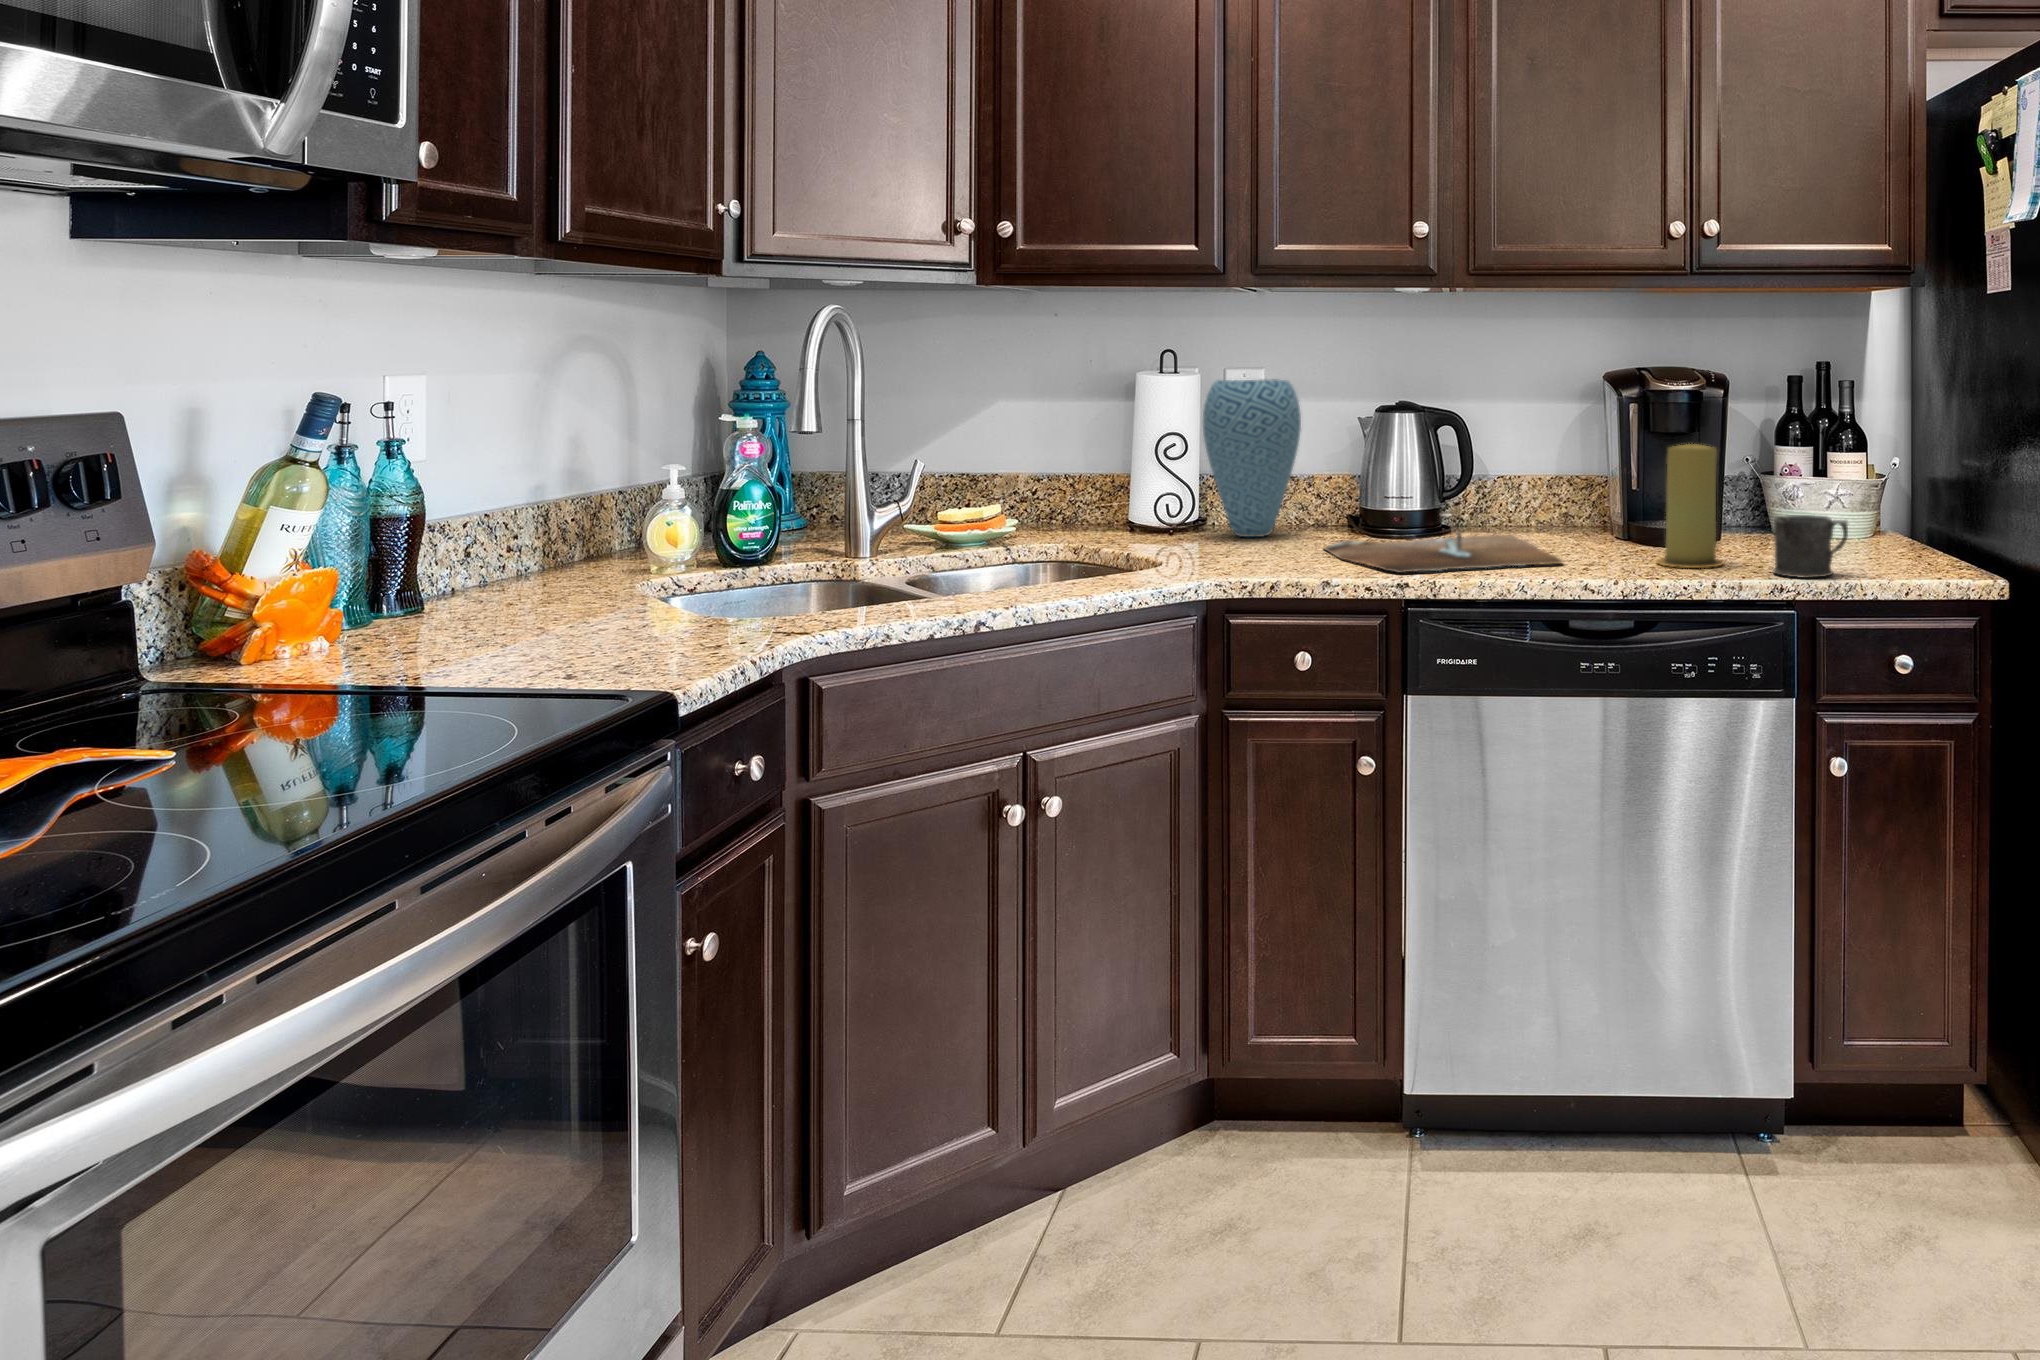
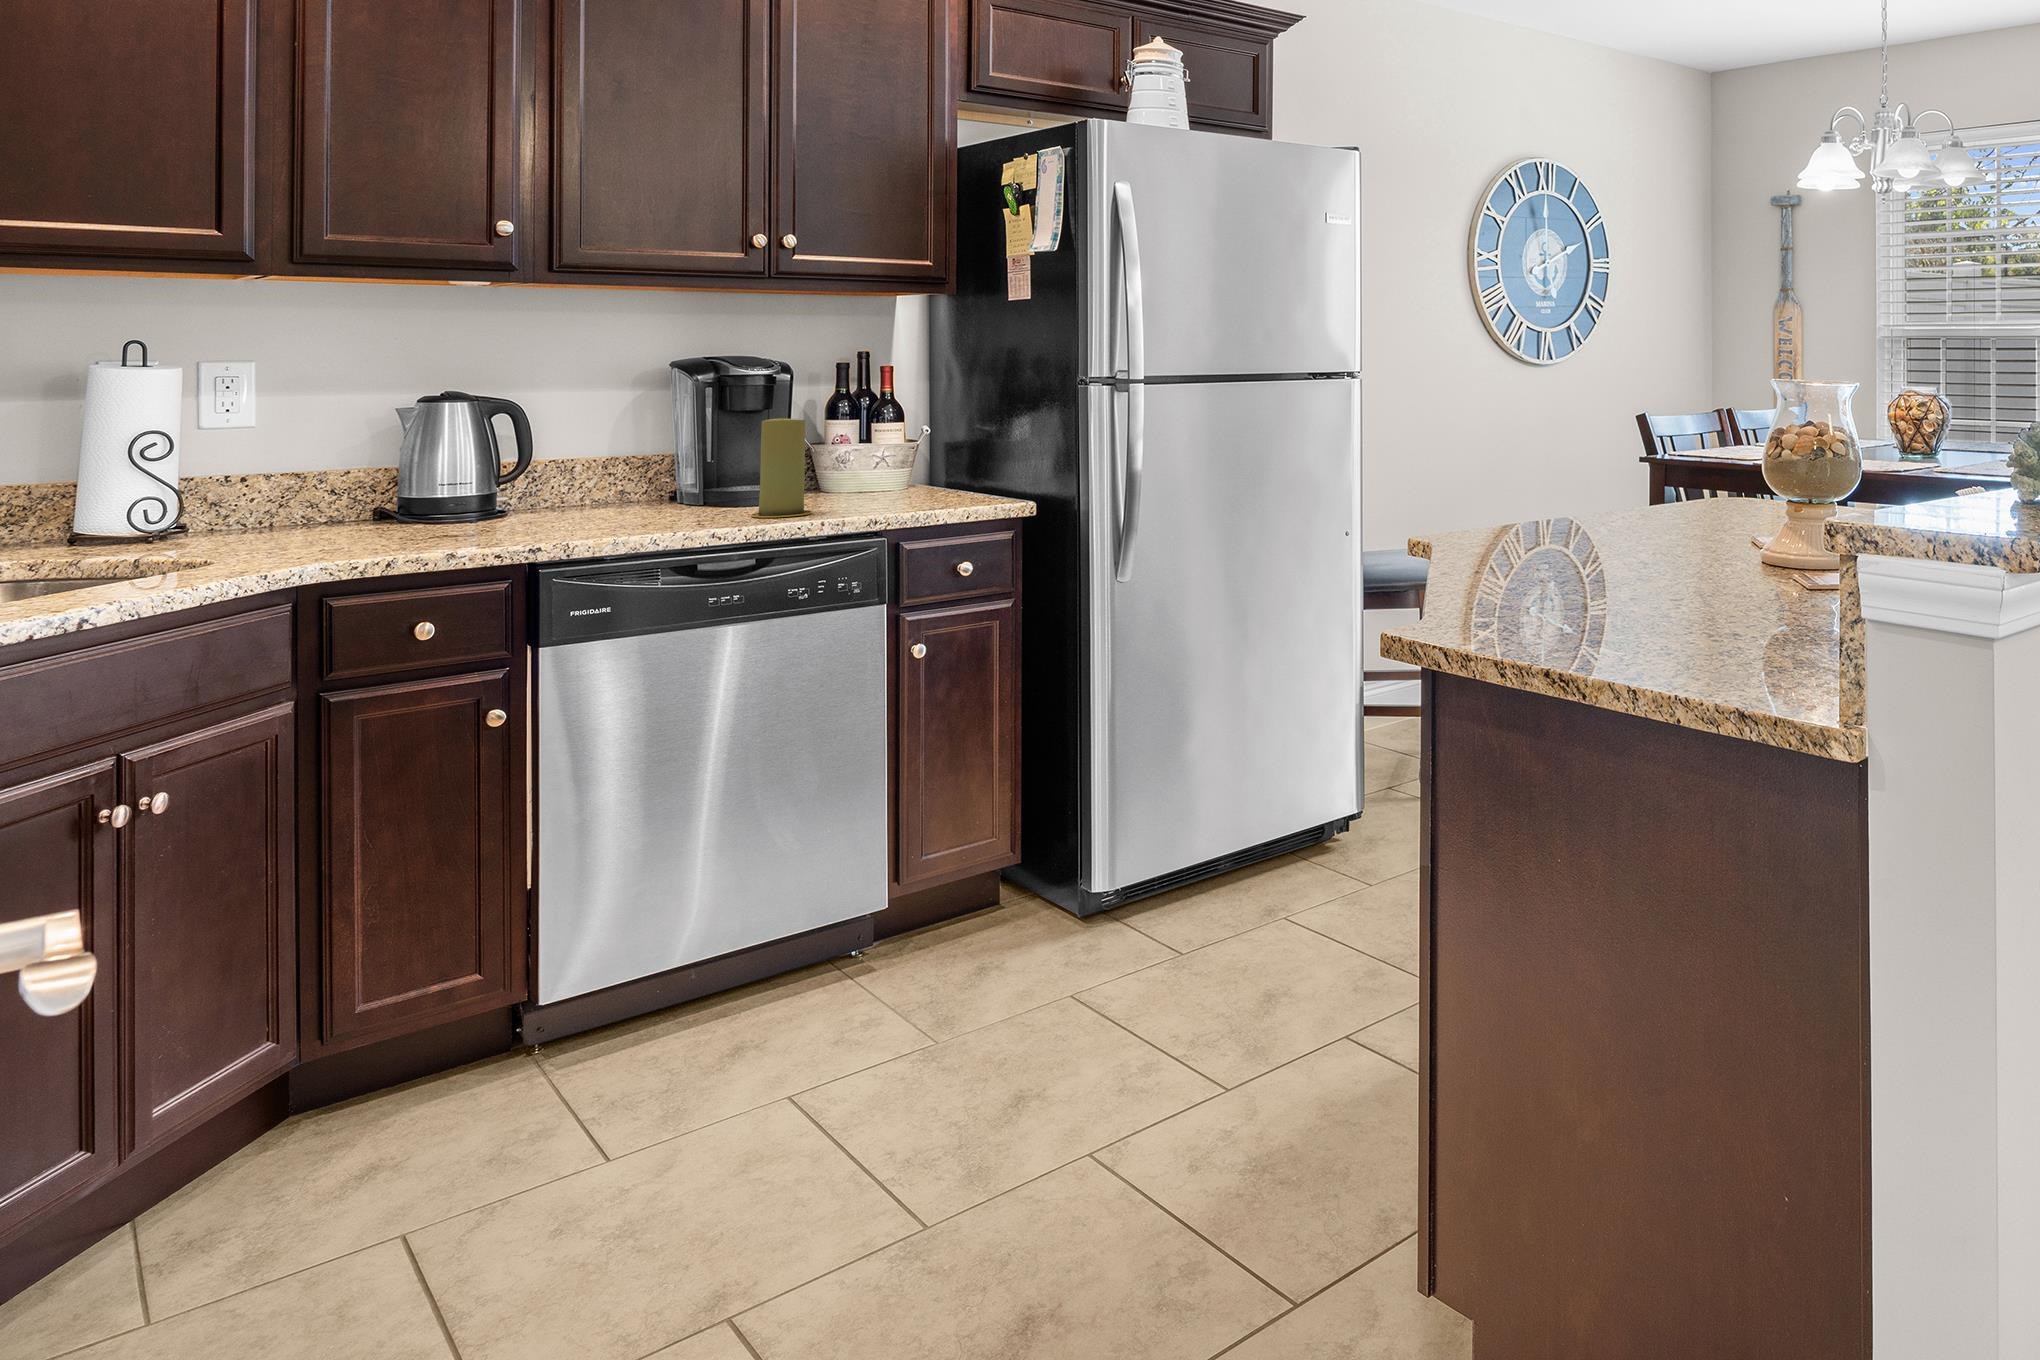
vase: present [1203,379,1301,537] -> none [192,375,324,539]
mug: present [1773,515,1848,578] -> none [859,467,919,514]
cutting board: present [1325,532,1563,573] -> none [382,506,670,542]

